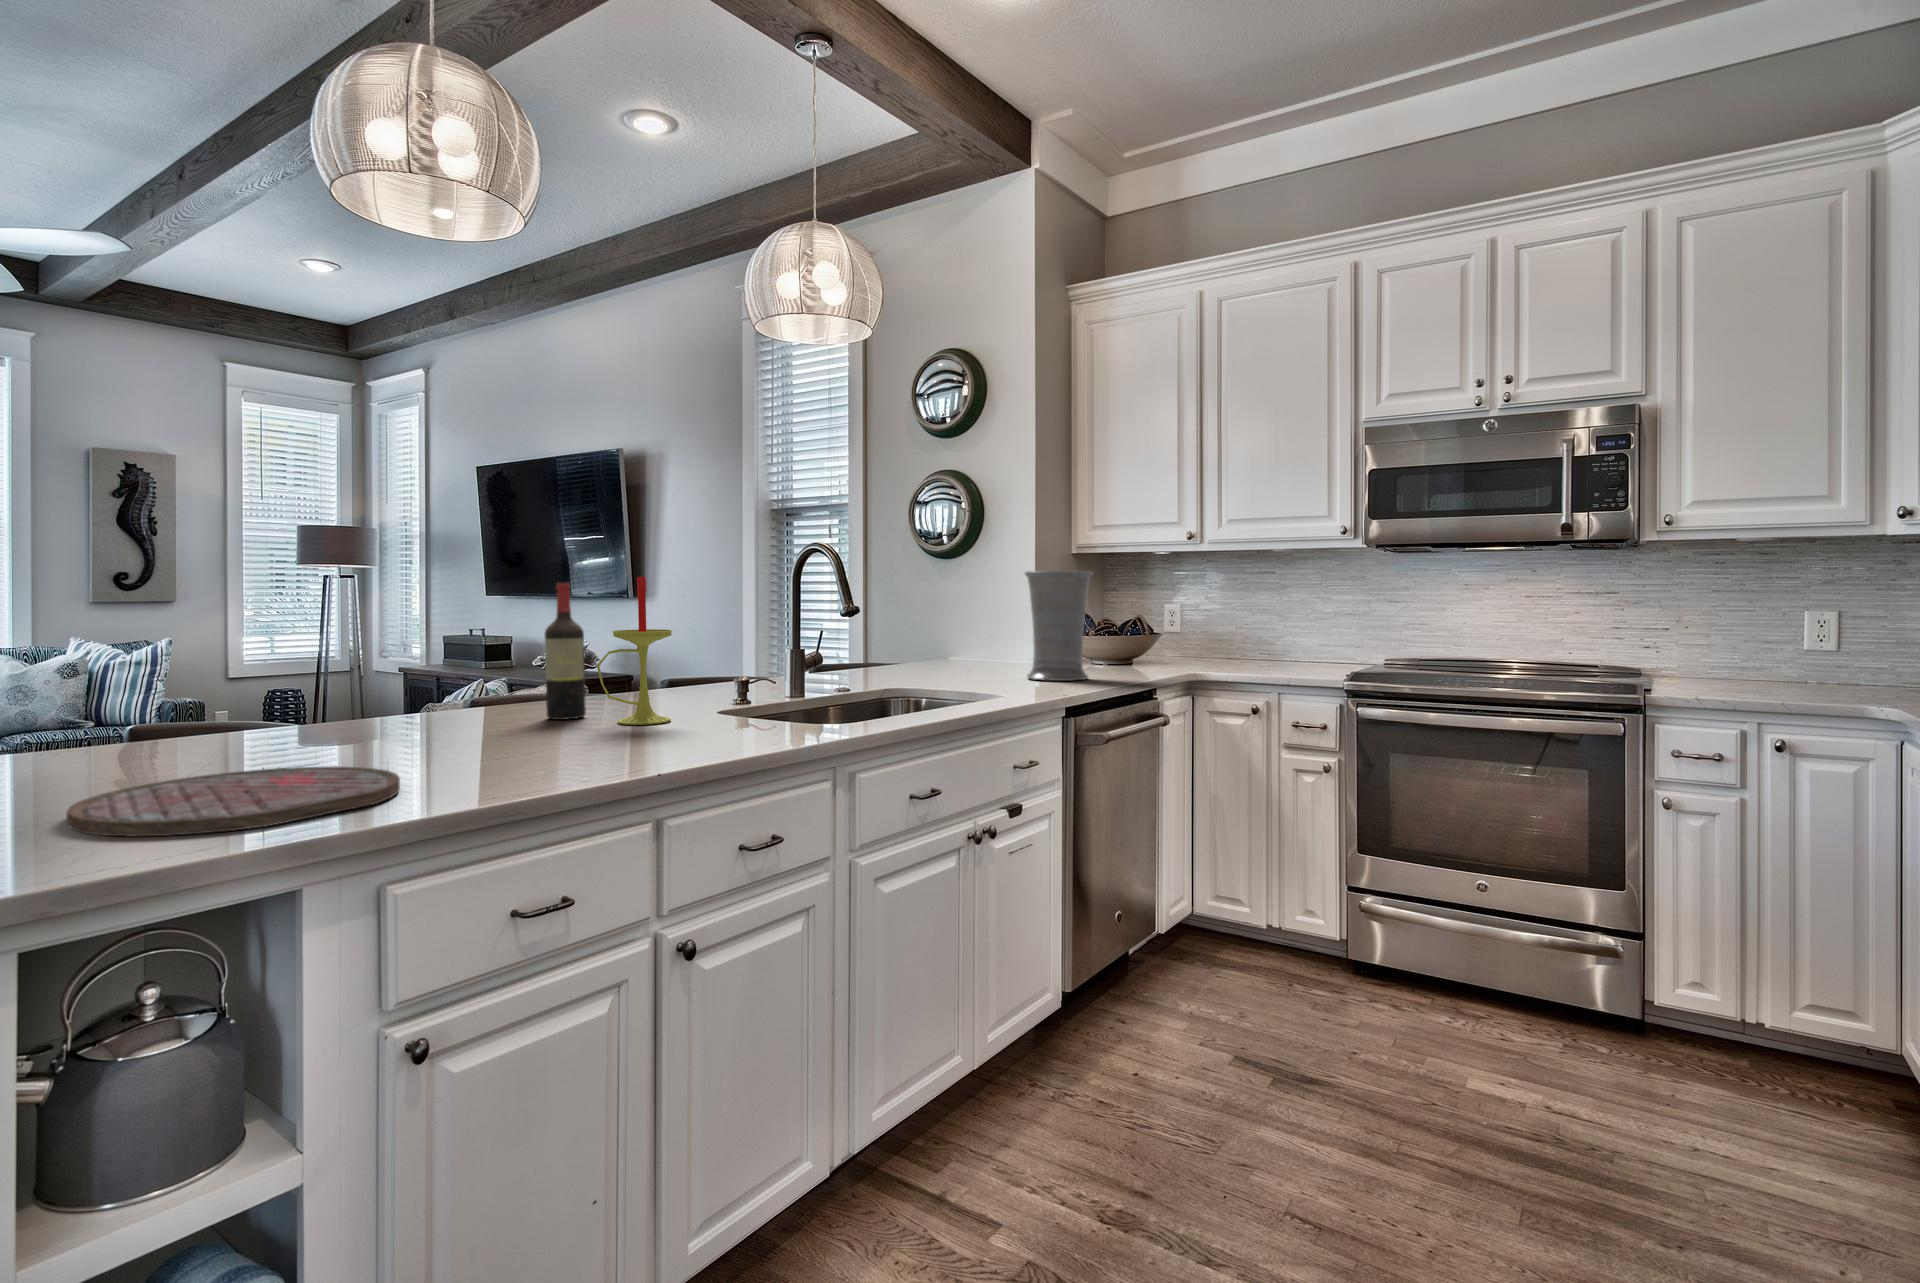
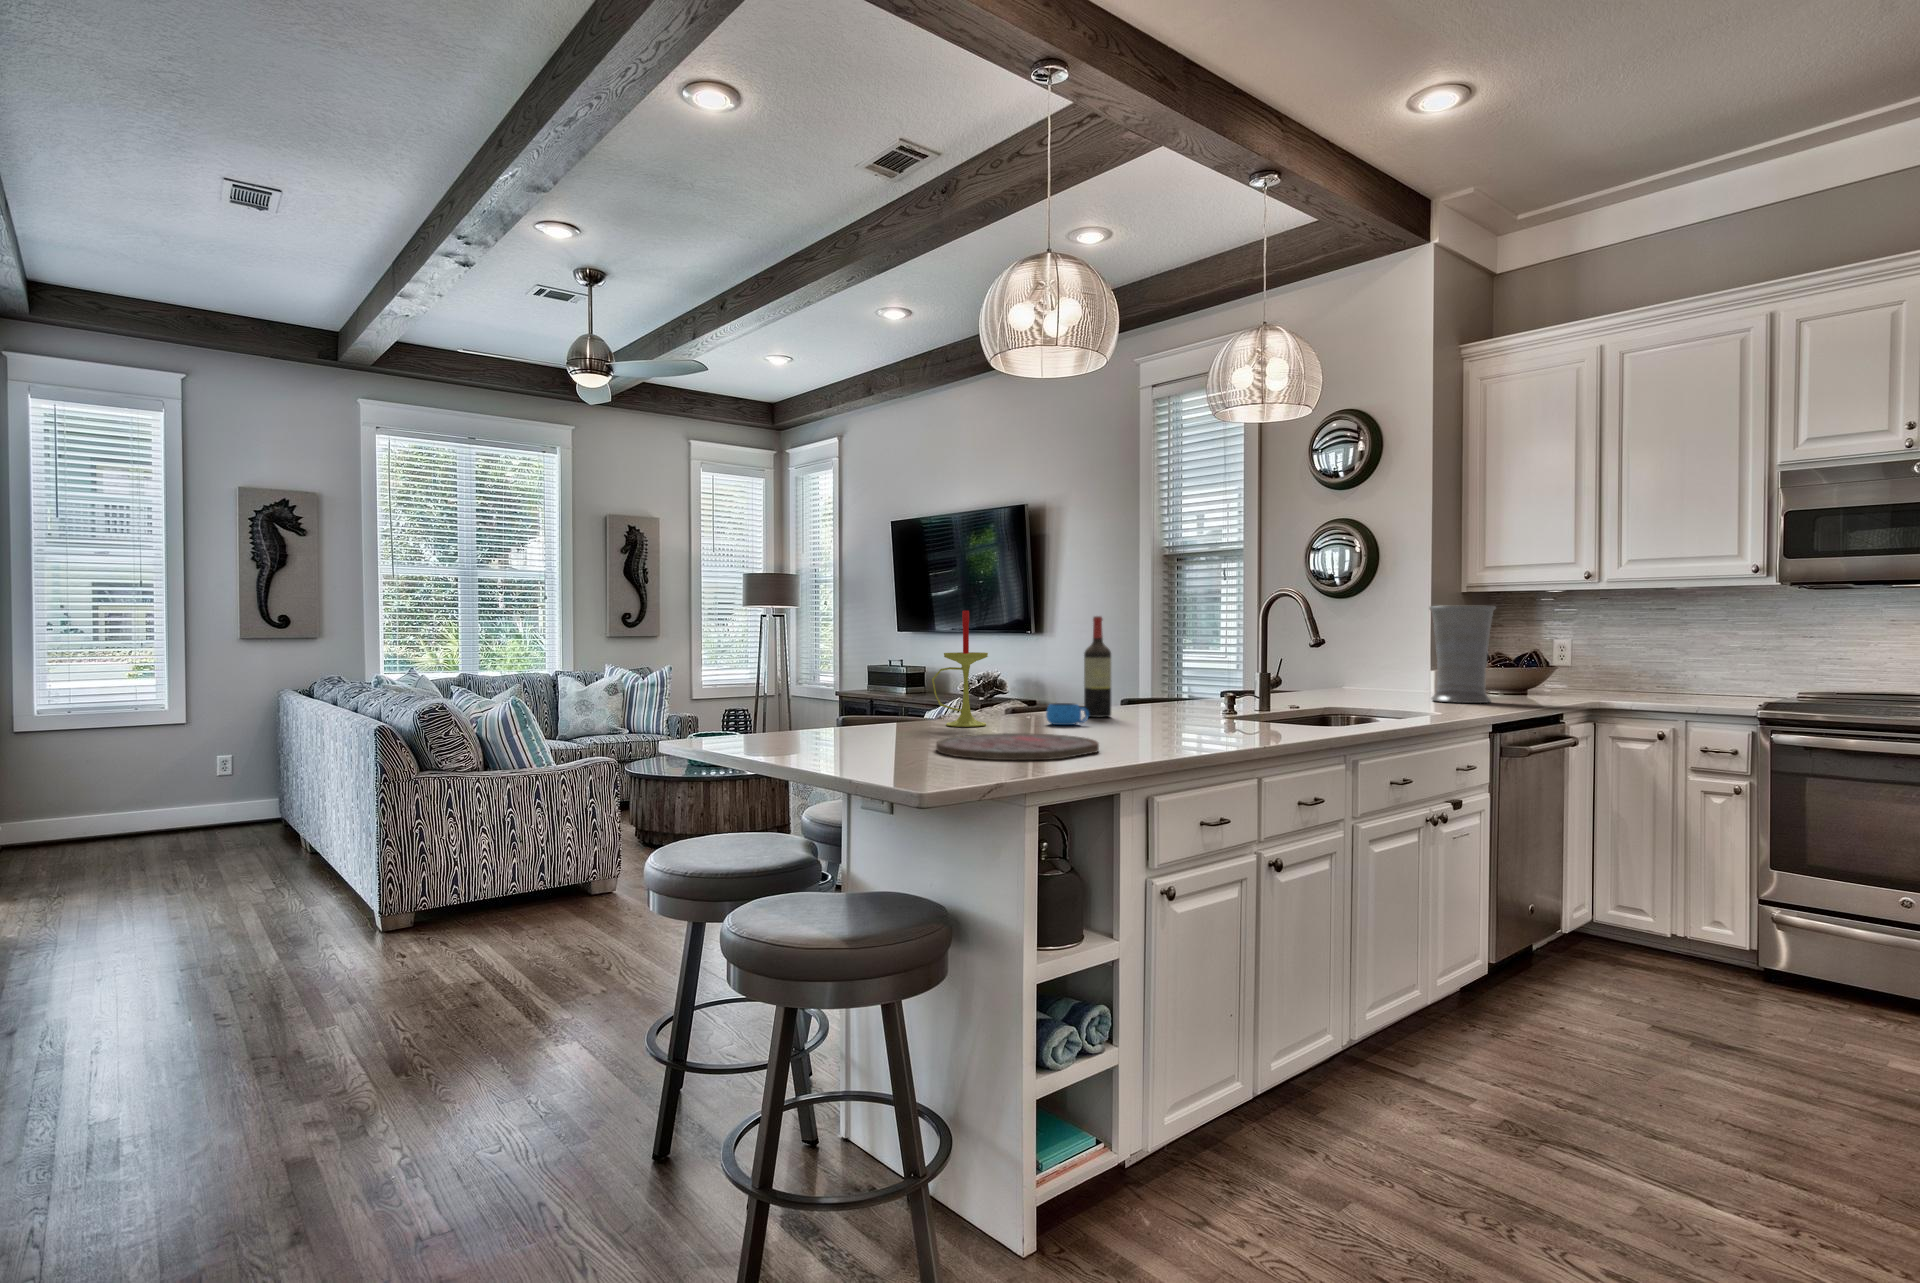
candle: present [597,577,672,725] -> present [932,611,988,727]
mug: none [451,705,513,737] -> present [1046,703,1089,725]

